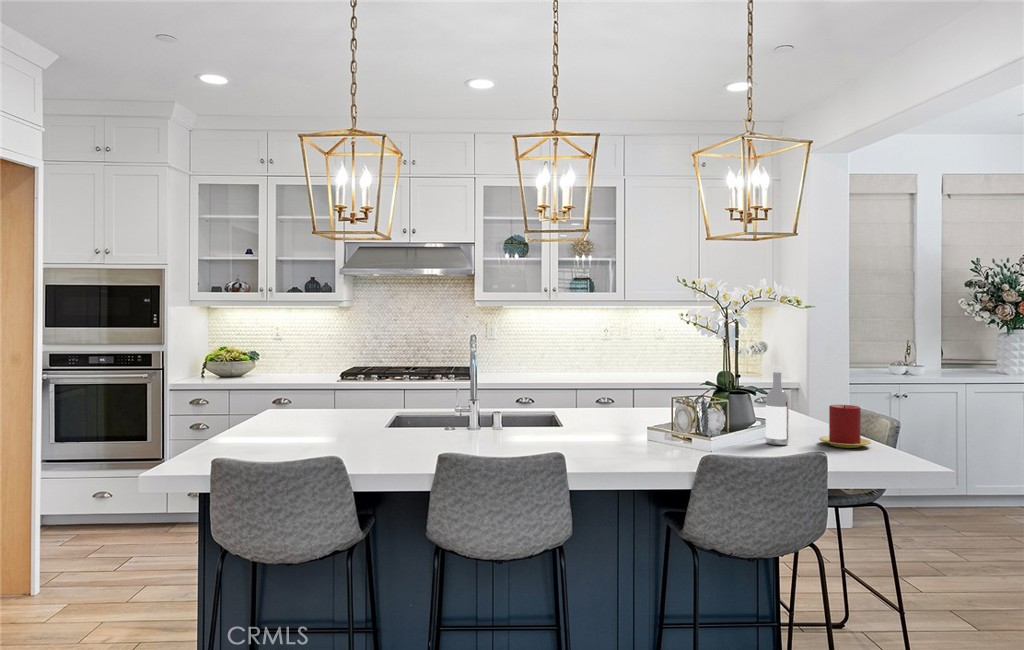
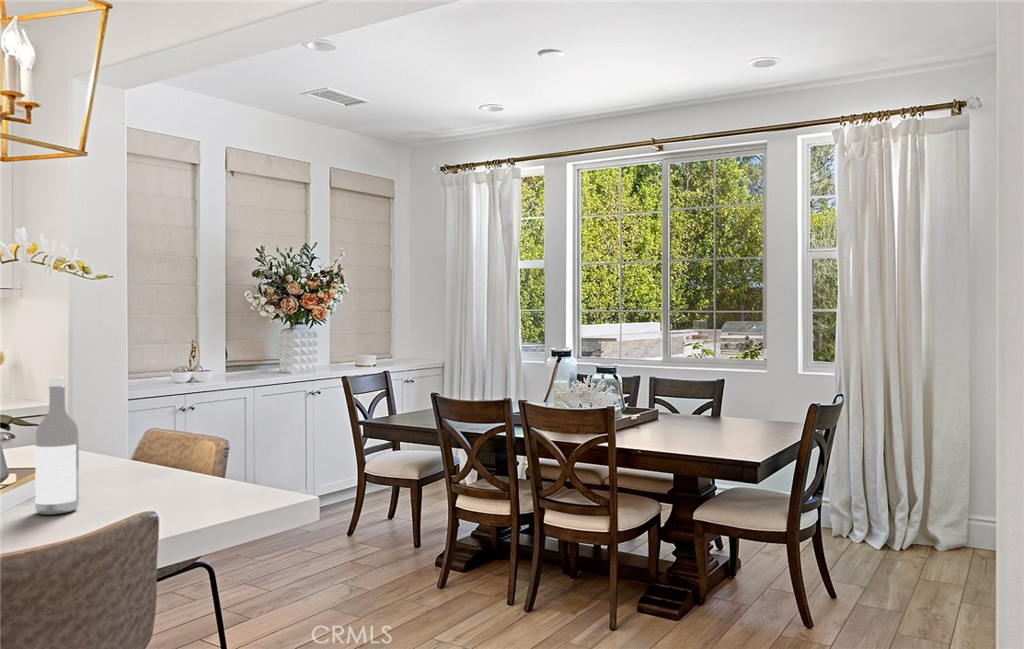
candle: present [819,405,871,448] -> none [129,428,208,497]

